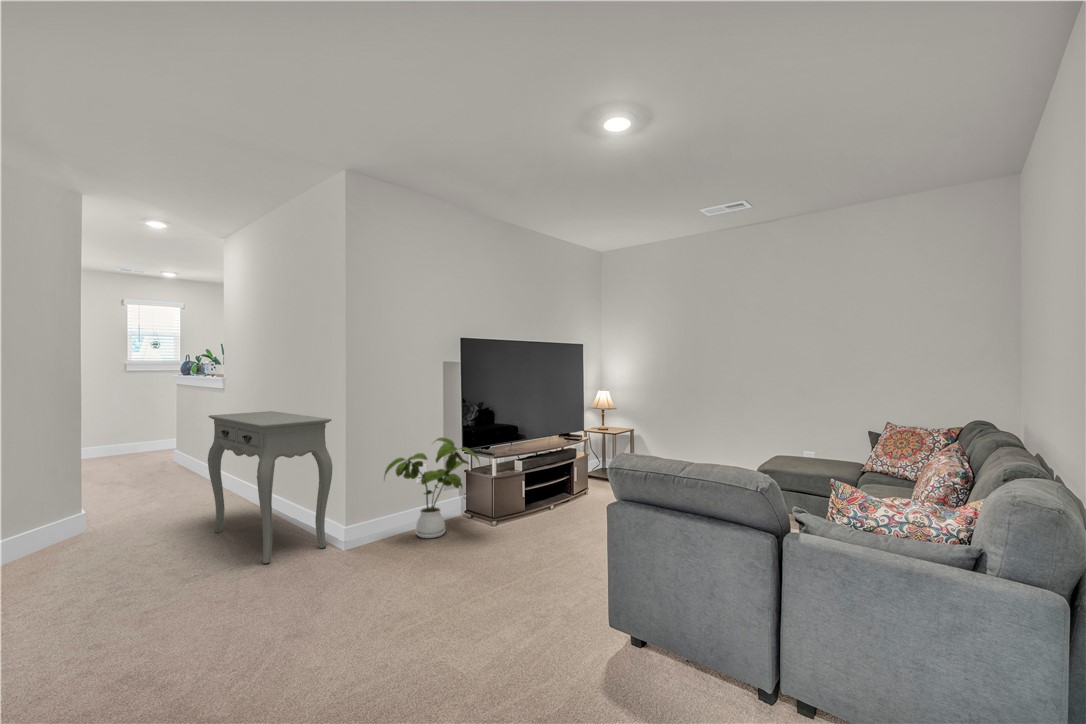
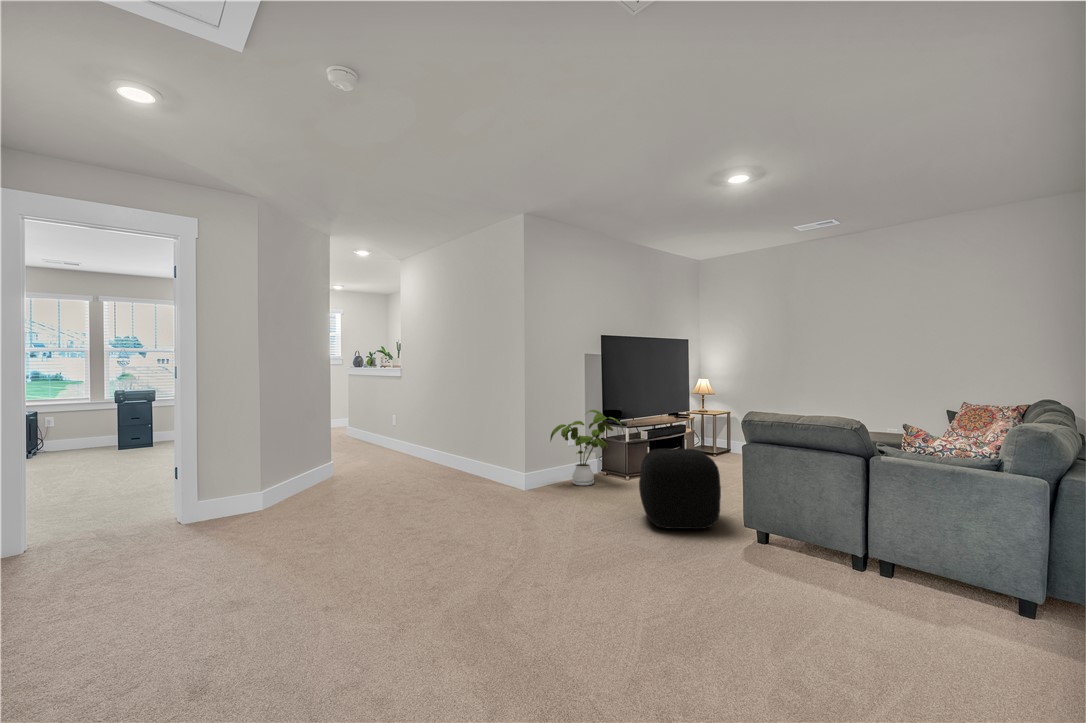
console table: present [208,411,333,564] -> none [419,391,515,495]
ottoman: none [475,499,586,623] -> present [639,449,721,529]

